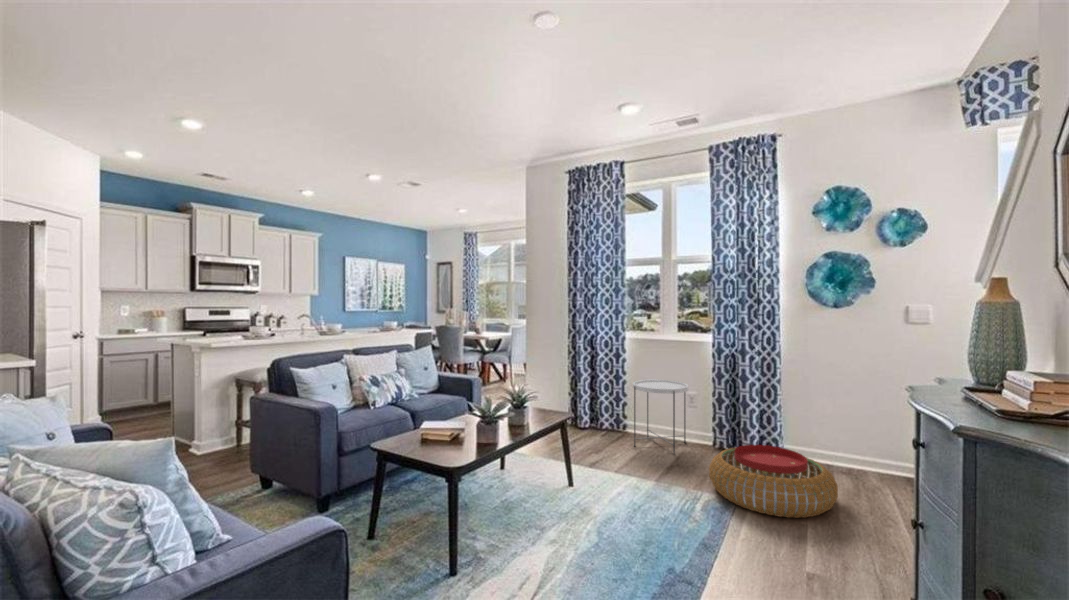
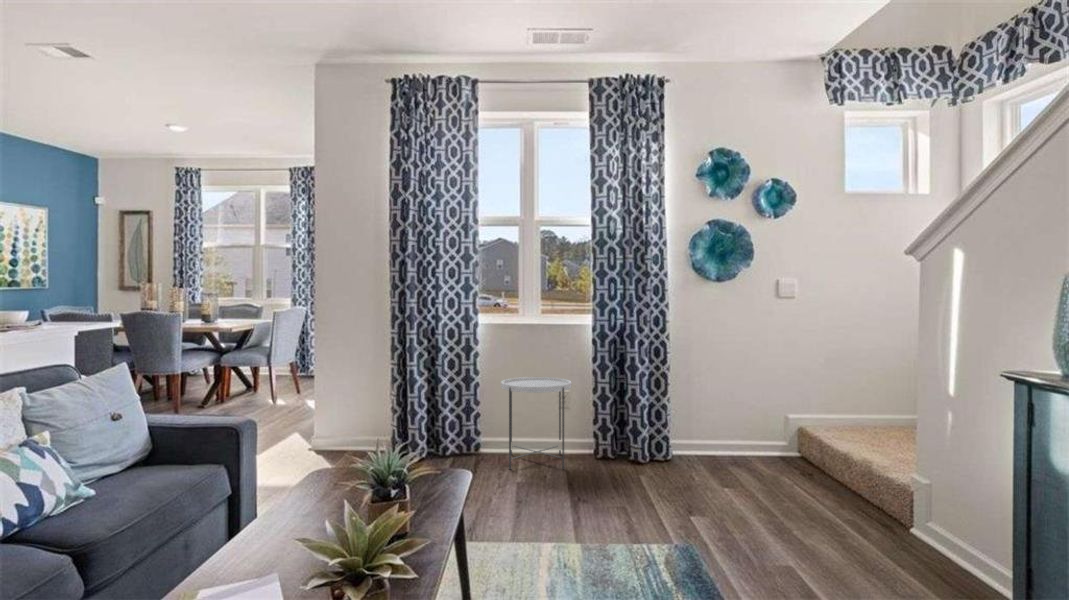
pouf: present [709,445,838,518] -> none [638,438,778,515]

